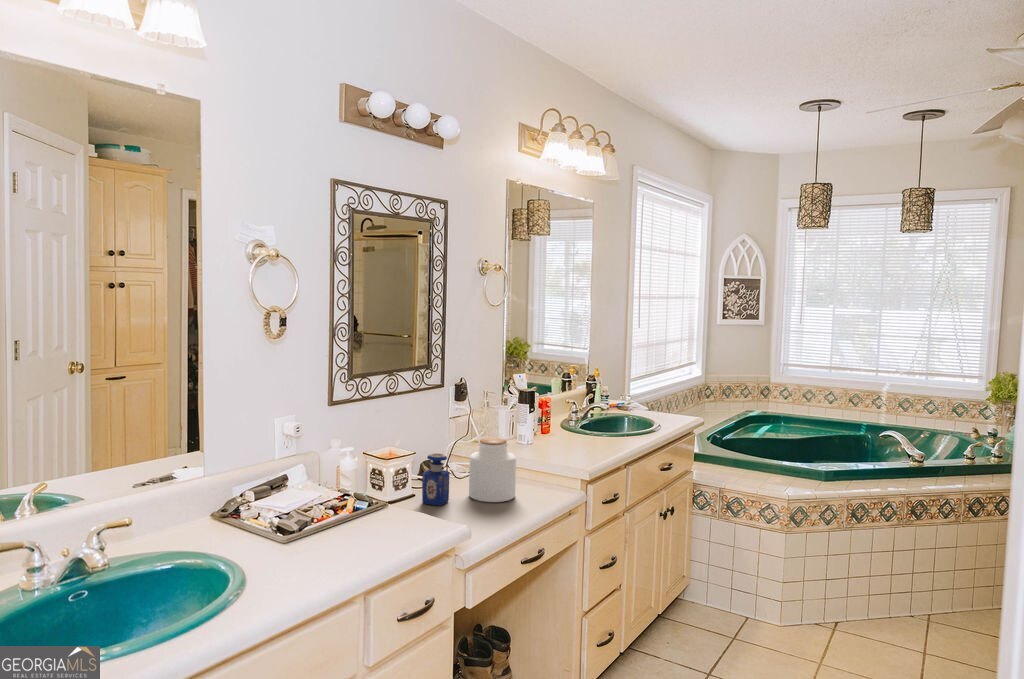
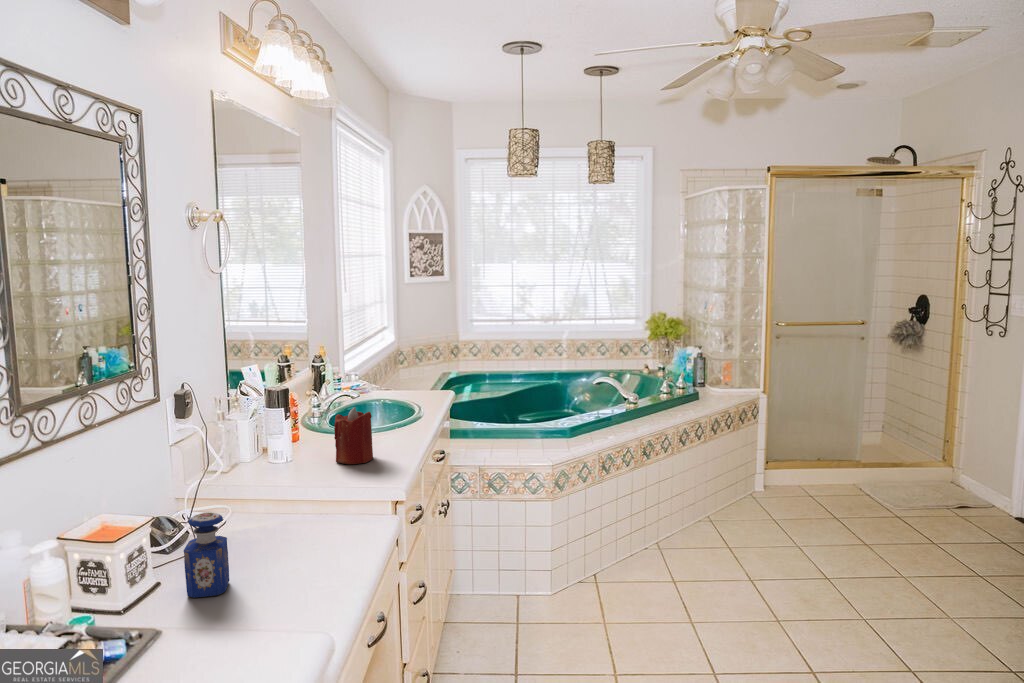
candle: none [556,410,585,452] -> present [334,407,373,464]
jar: present [469,438,516,502] -> none [249,468,323,568]

